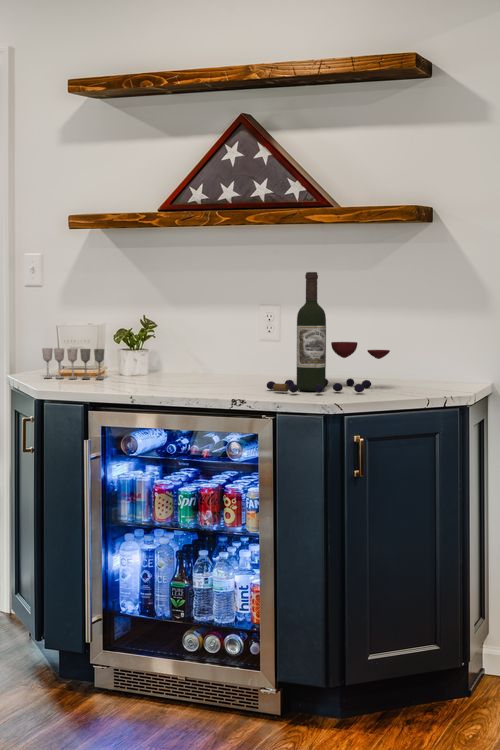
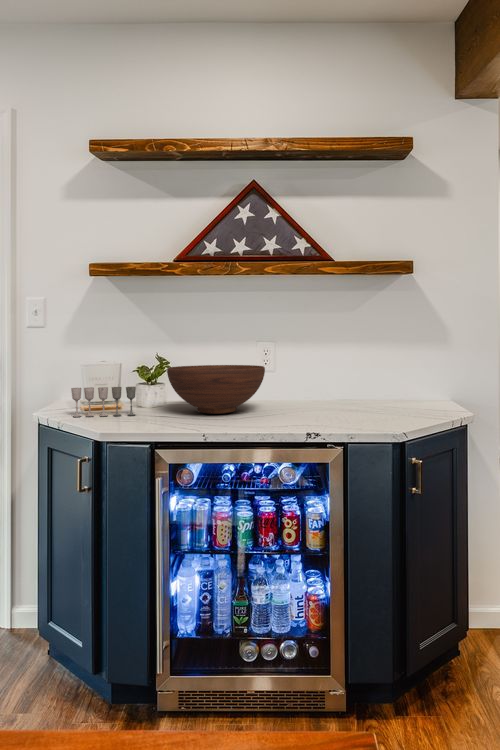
wine bottle: present [267,272,390,393] -> none [310,316,408,421]
fruit bowl: none [133,329,243,381] -> present [167,365,265,414]

